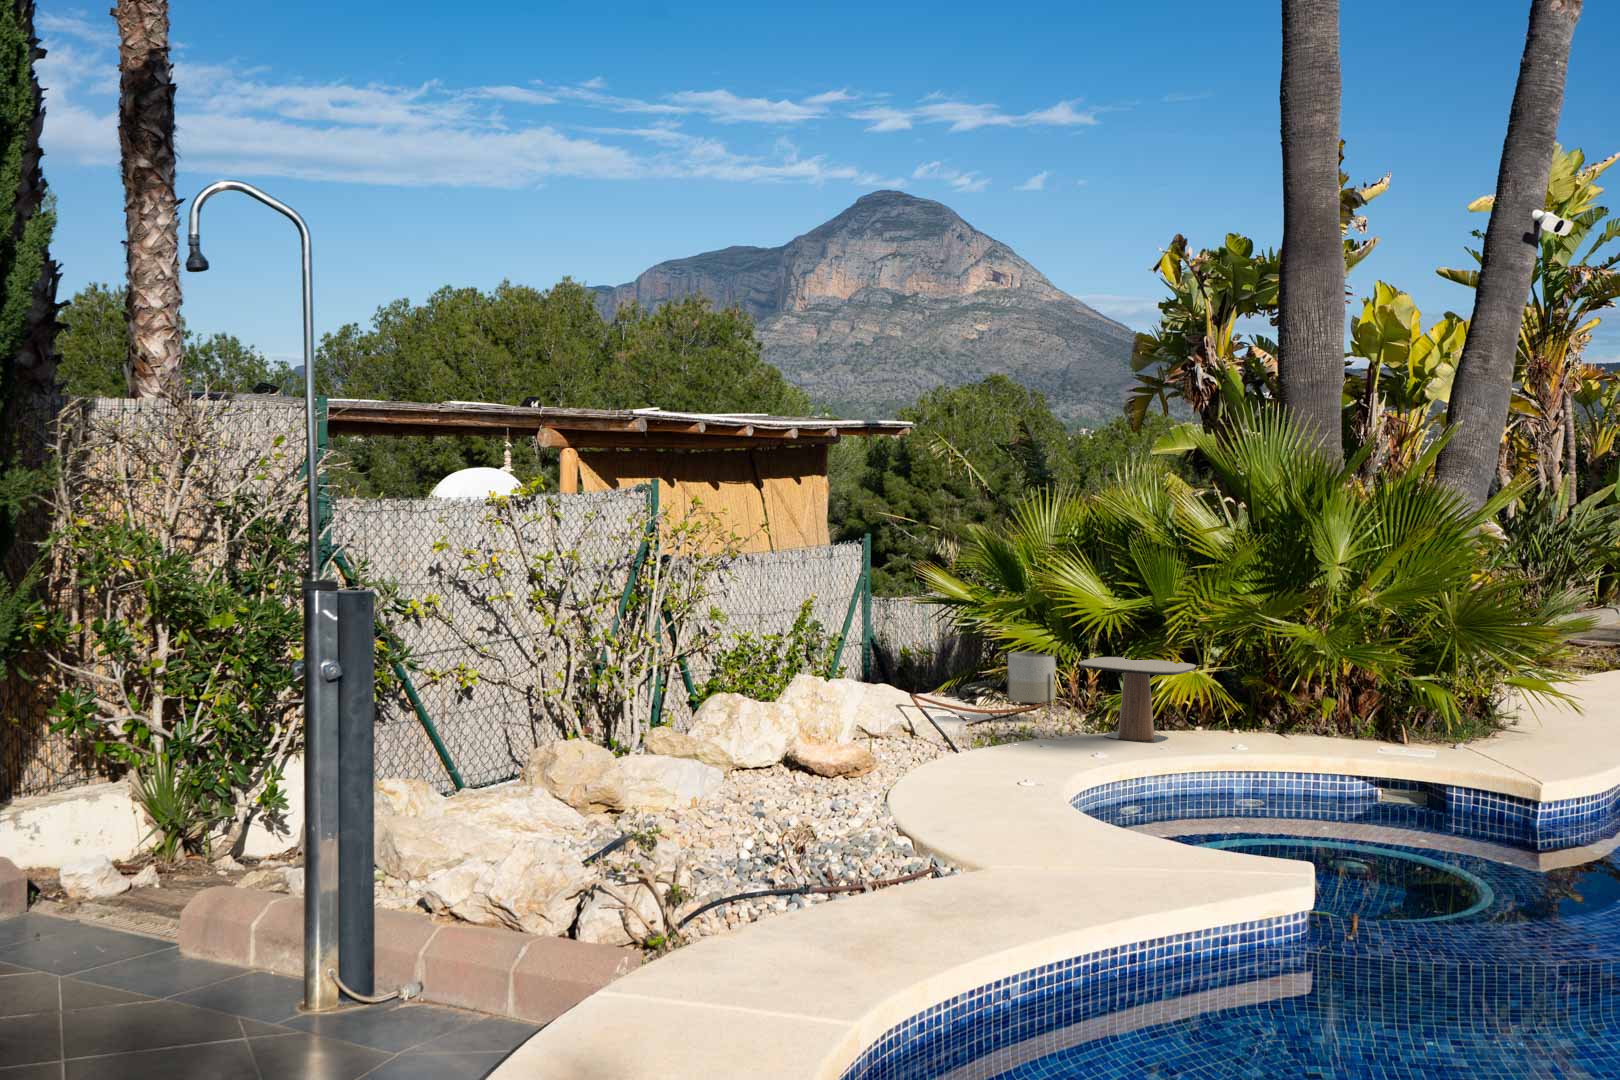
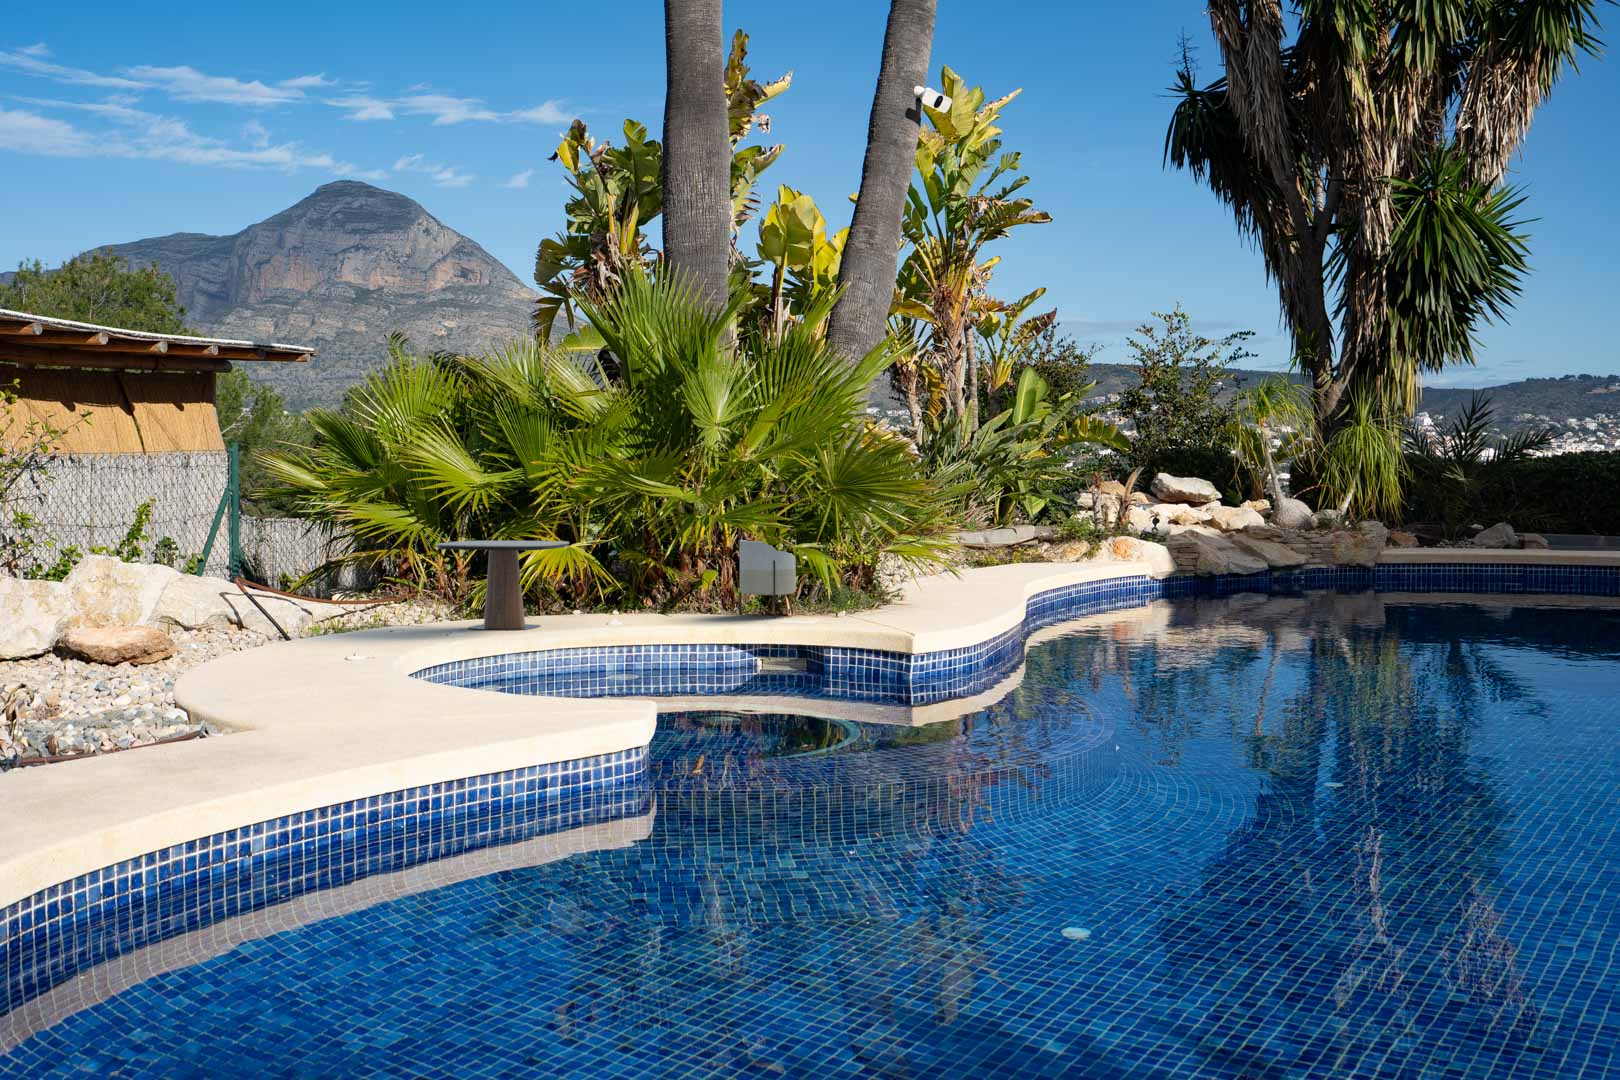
planter: present [1007,652,1056,704] -> present [739,540,796,618]

